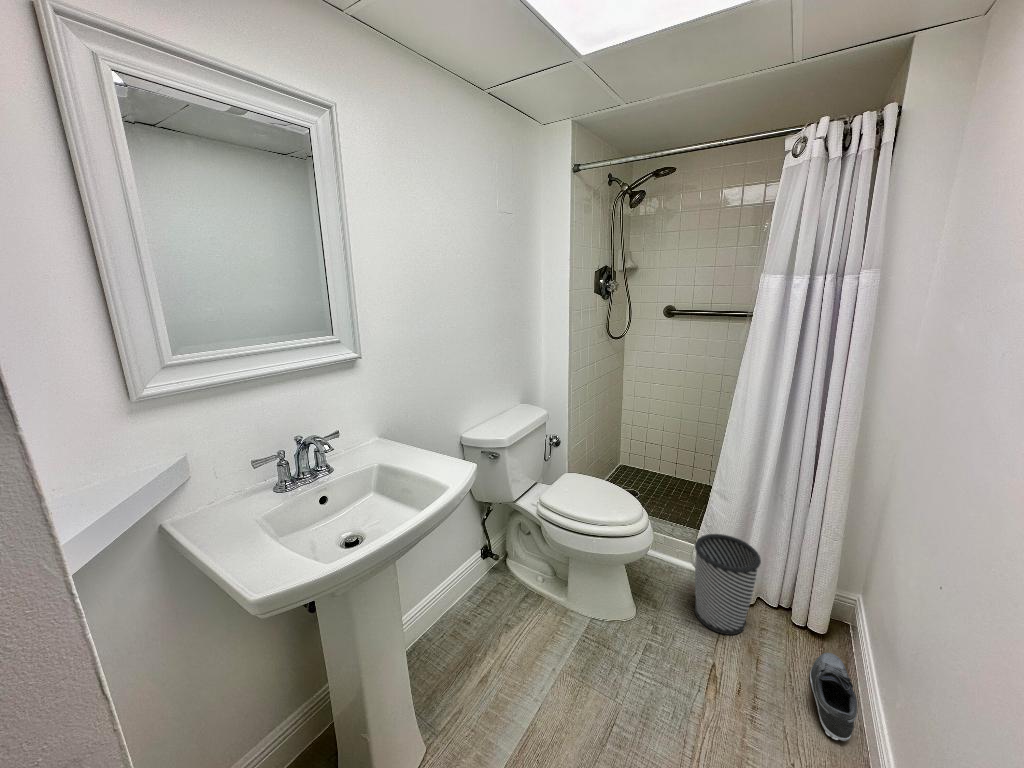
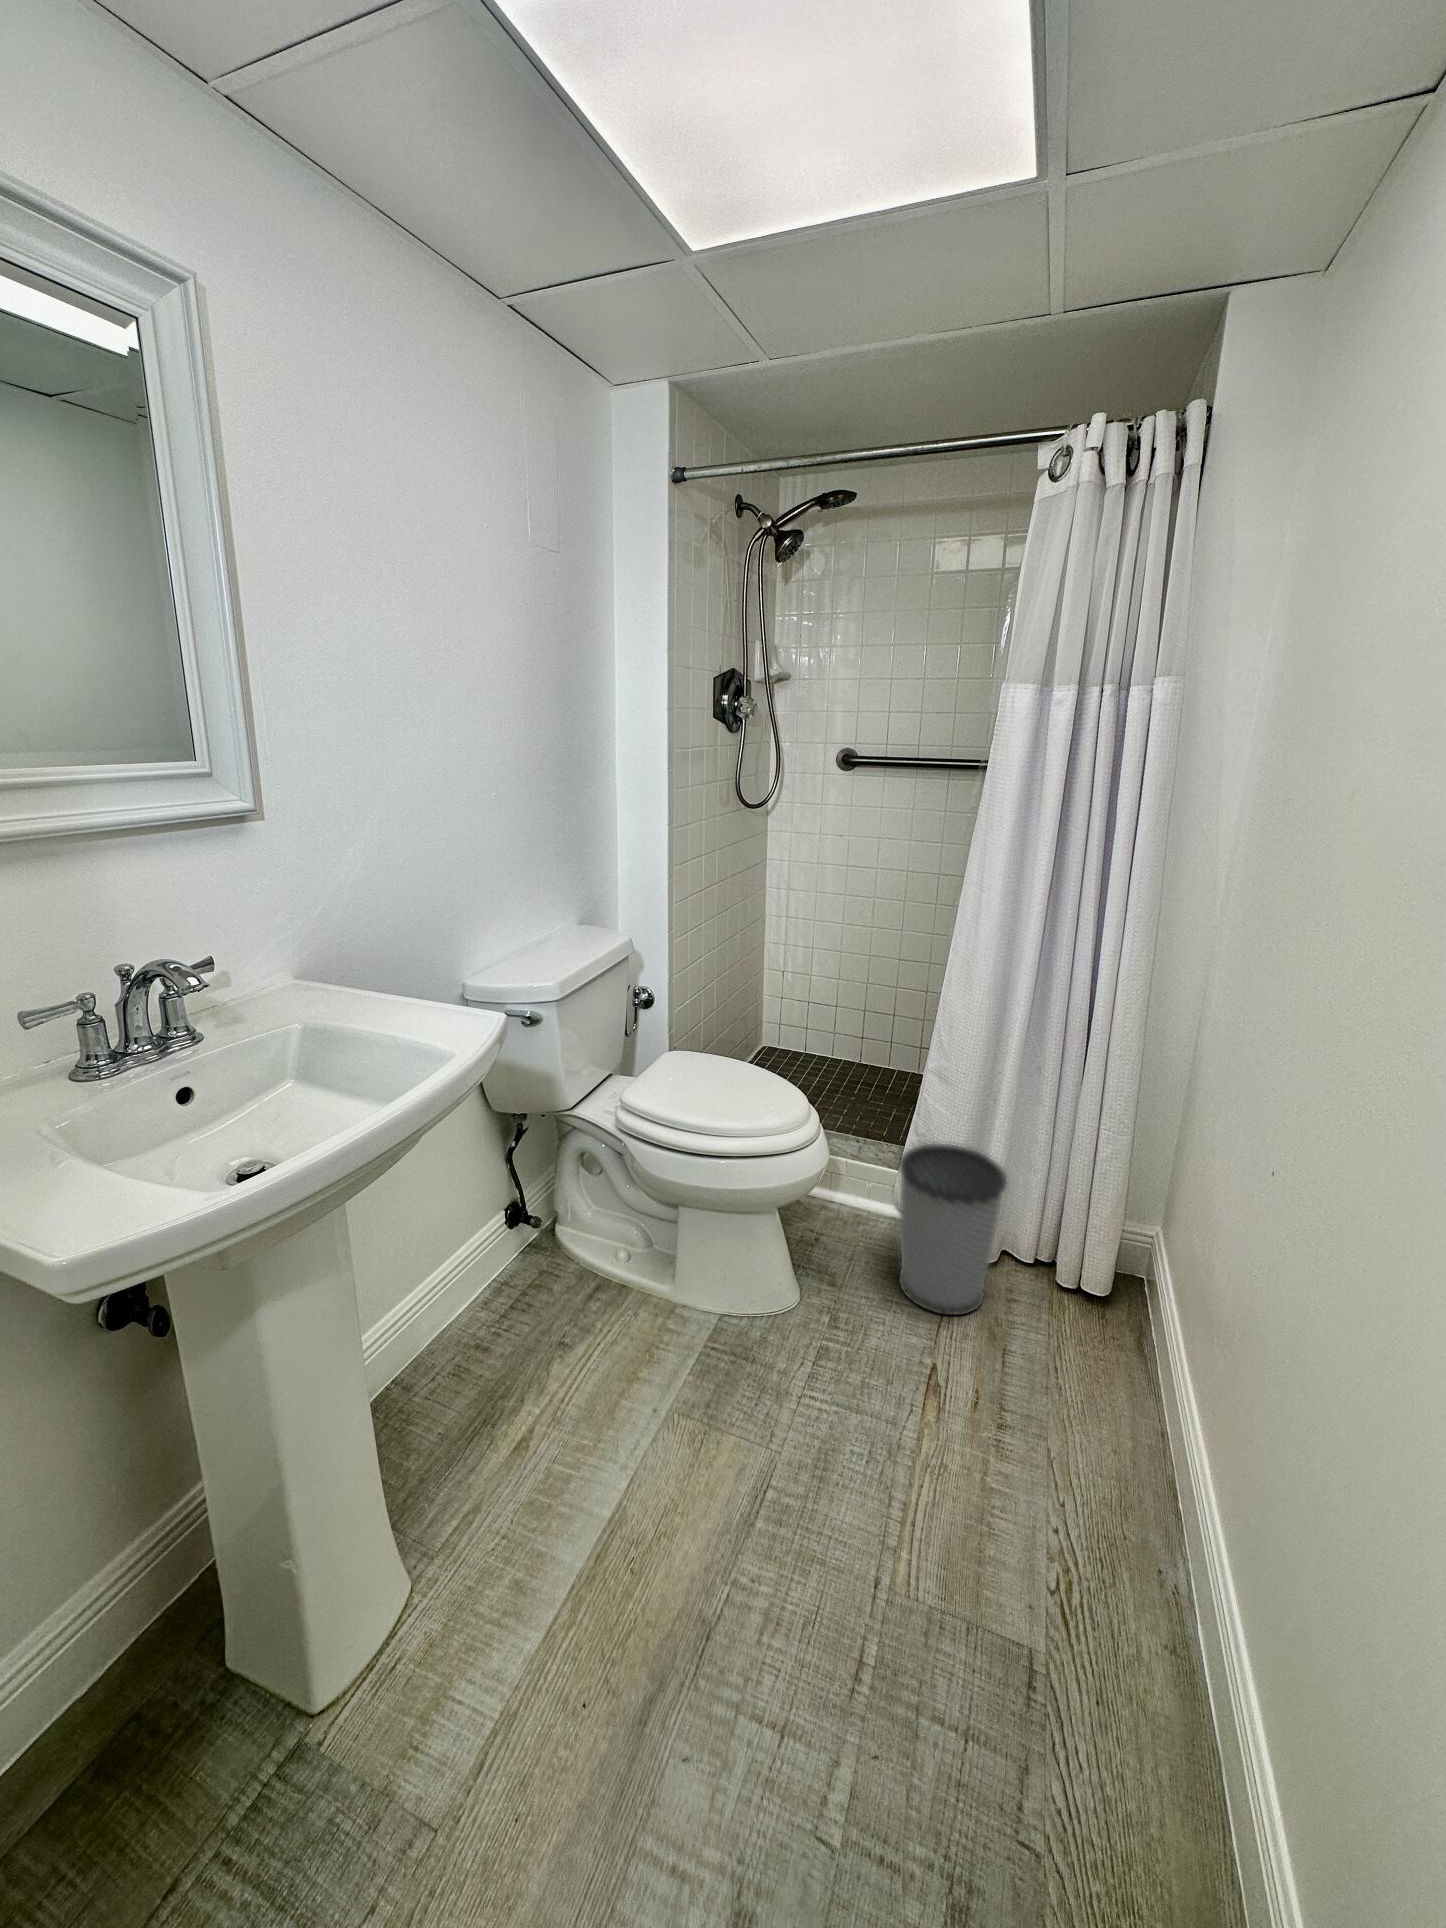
shoe: present [810,653,857,741] -> none [1086,1324,1157,1457]

